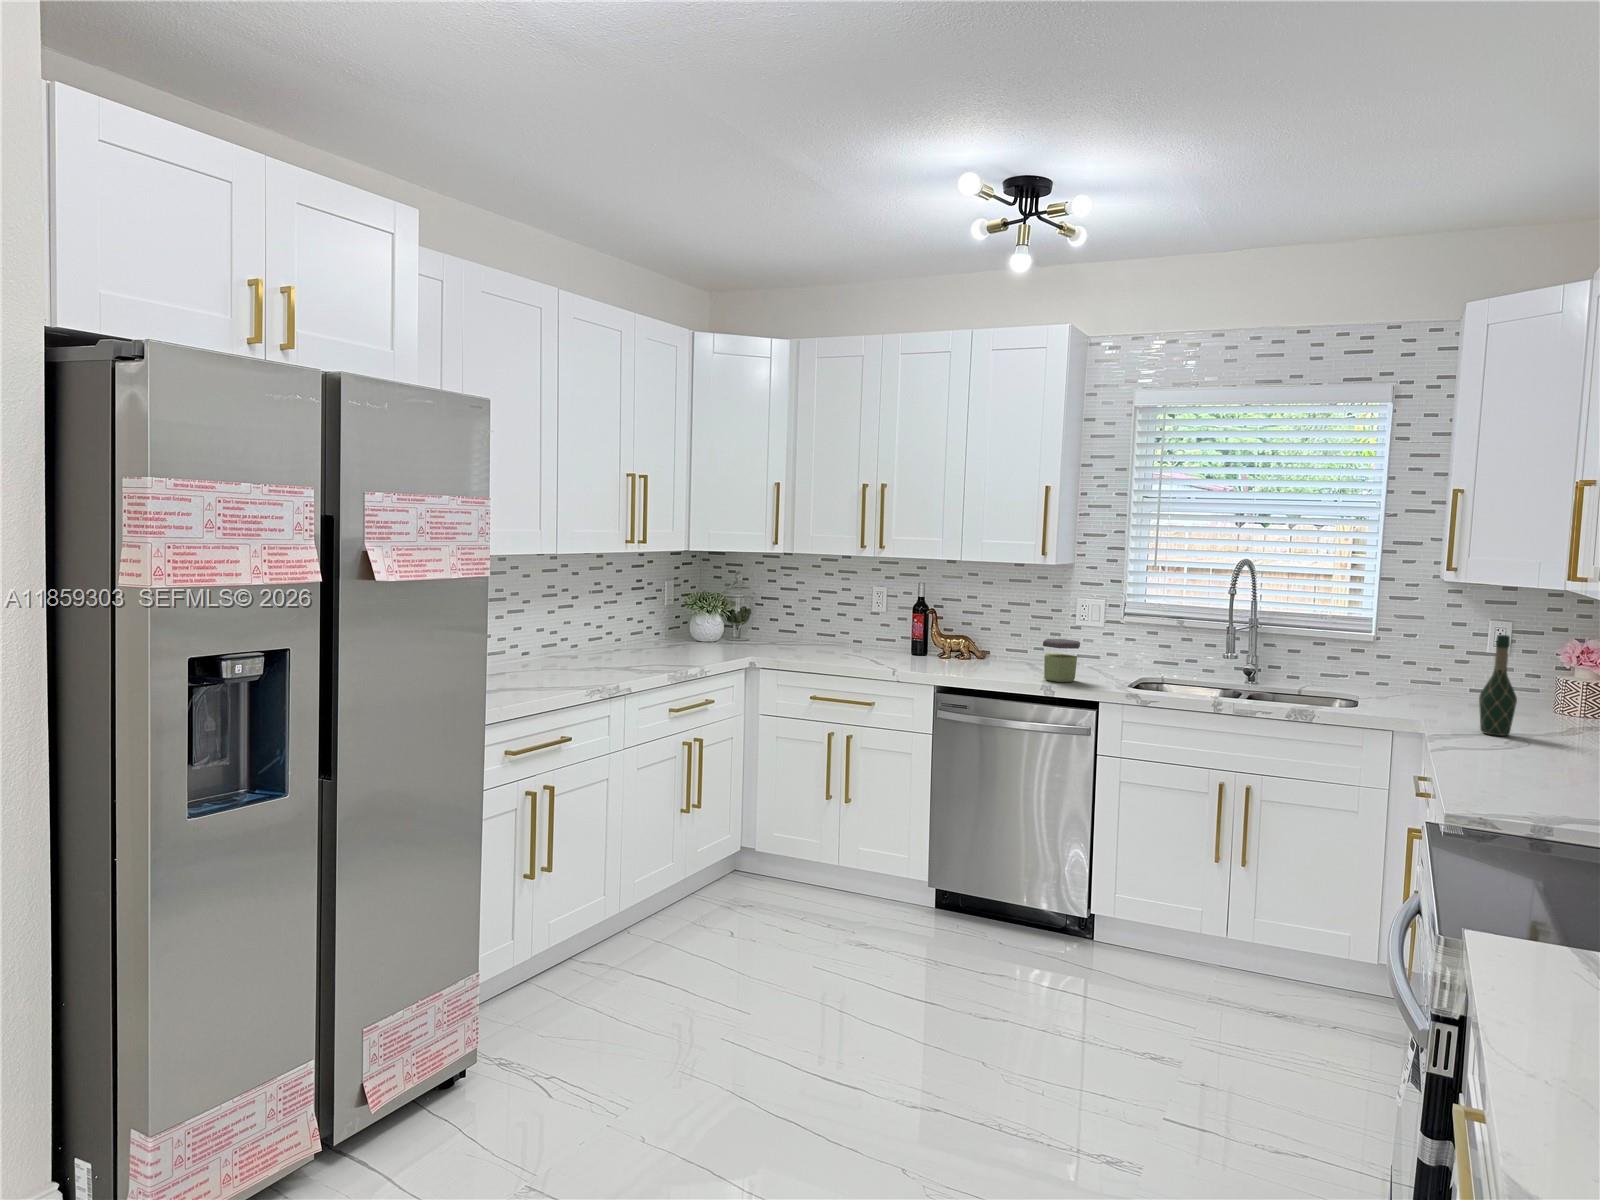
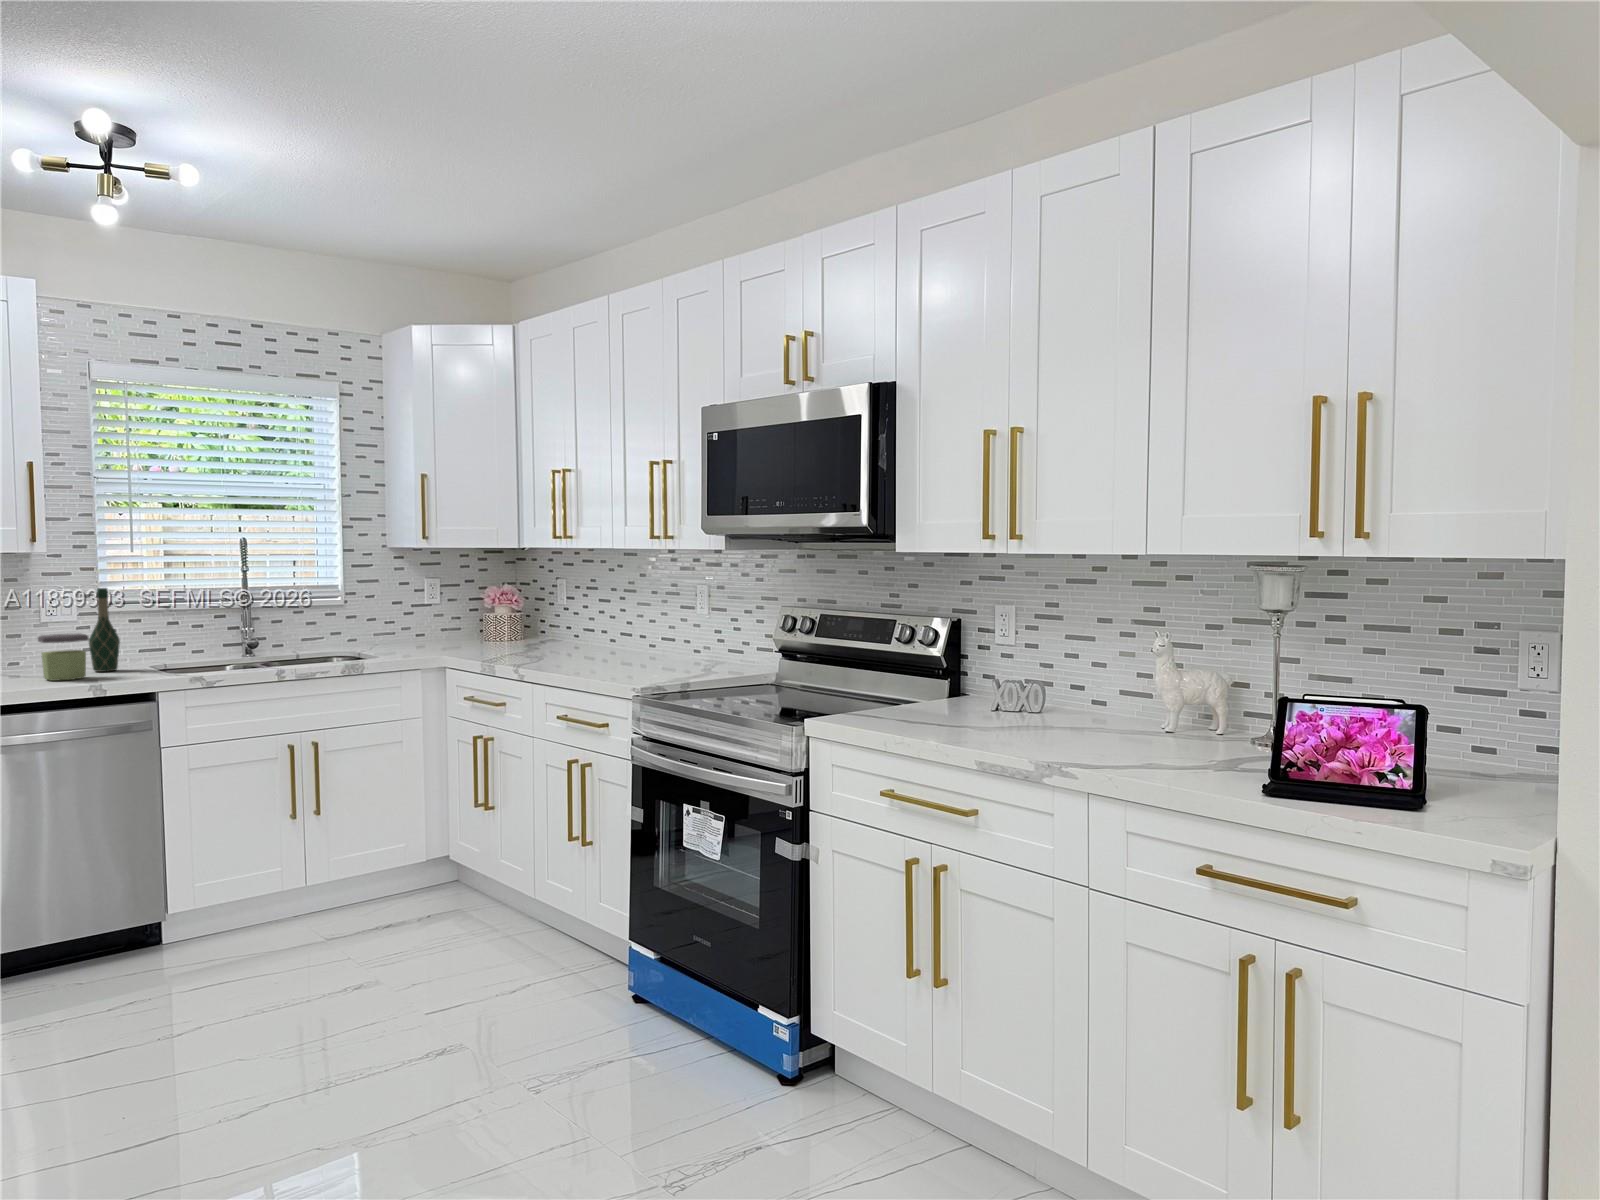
wine bottle: present [1479,635,1517,736] -> present [89,588,120,672]

